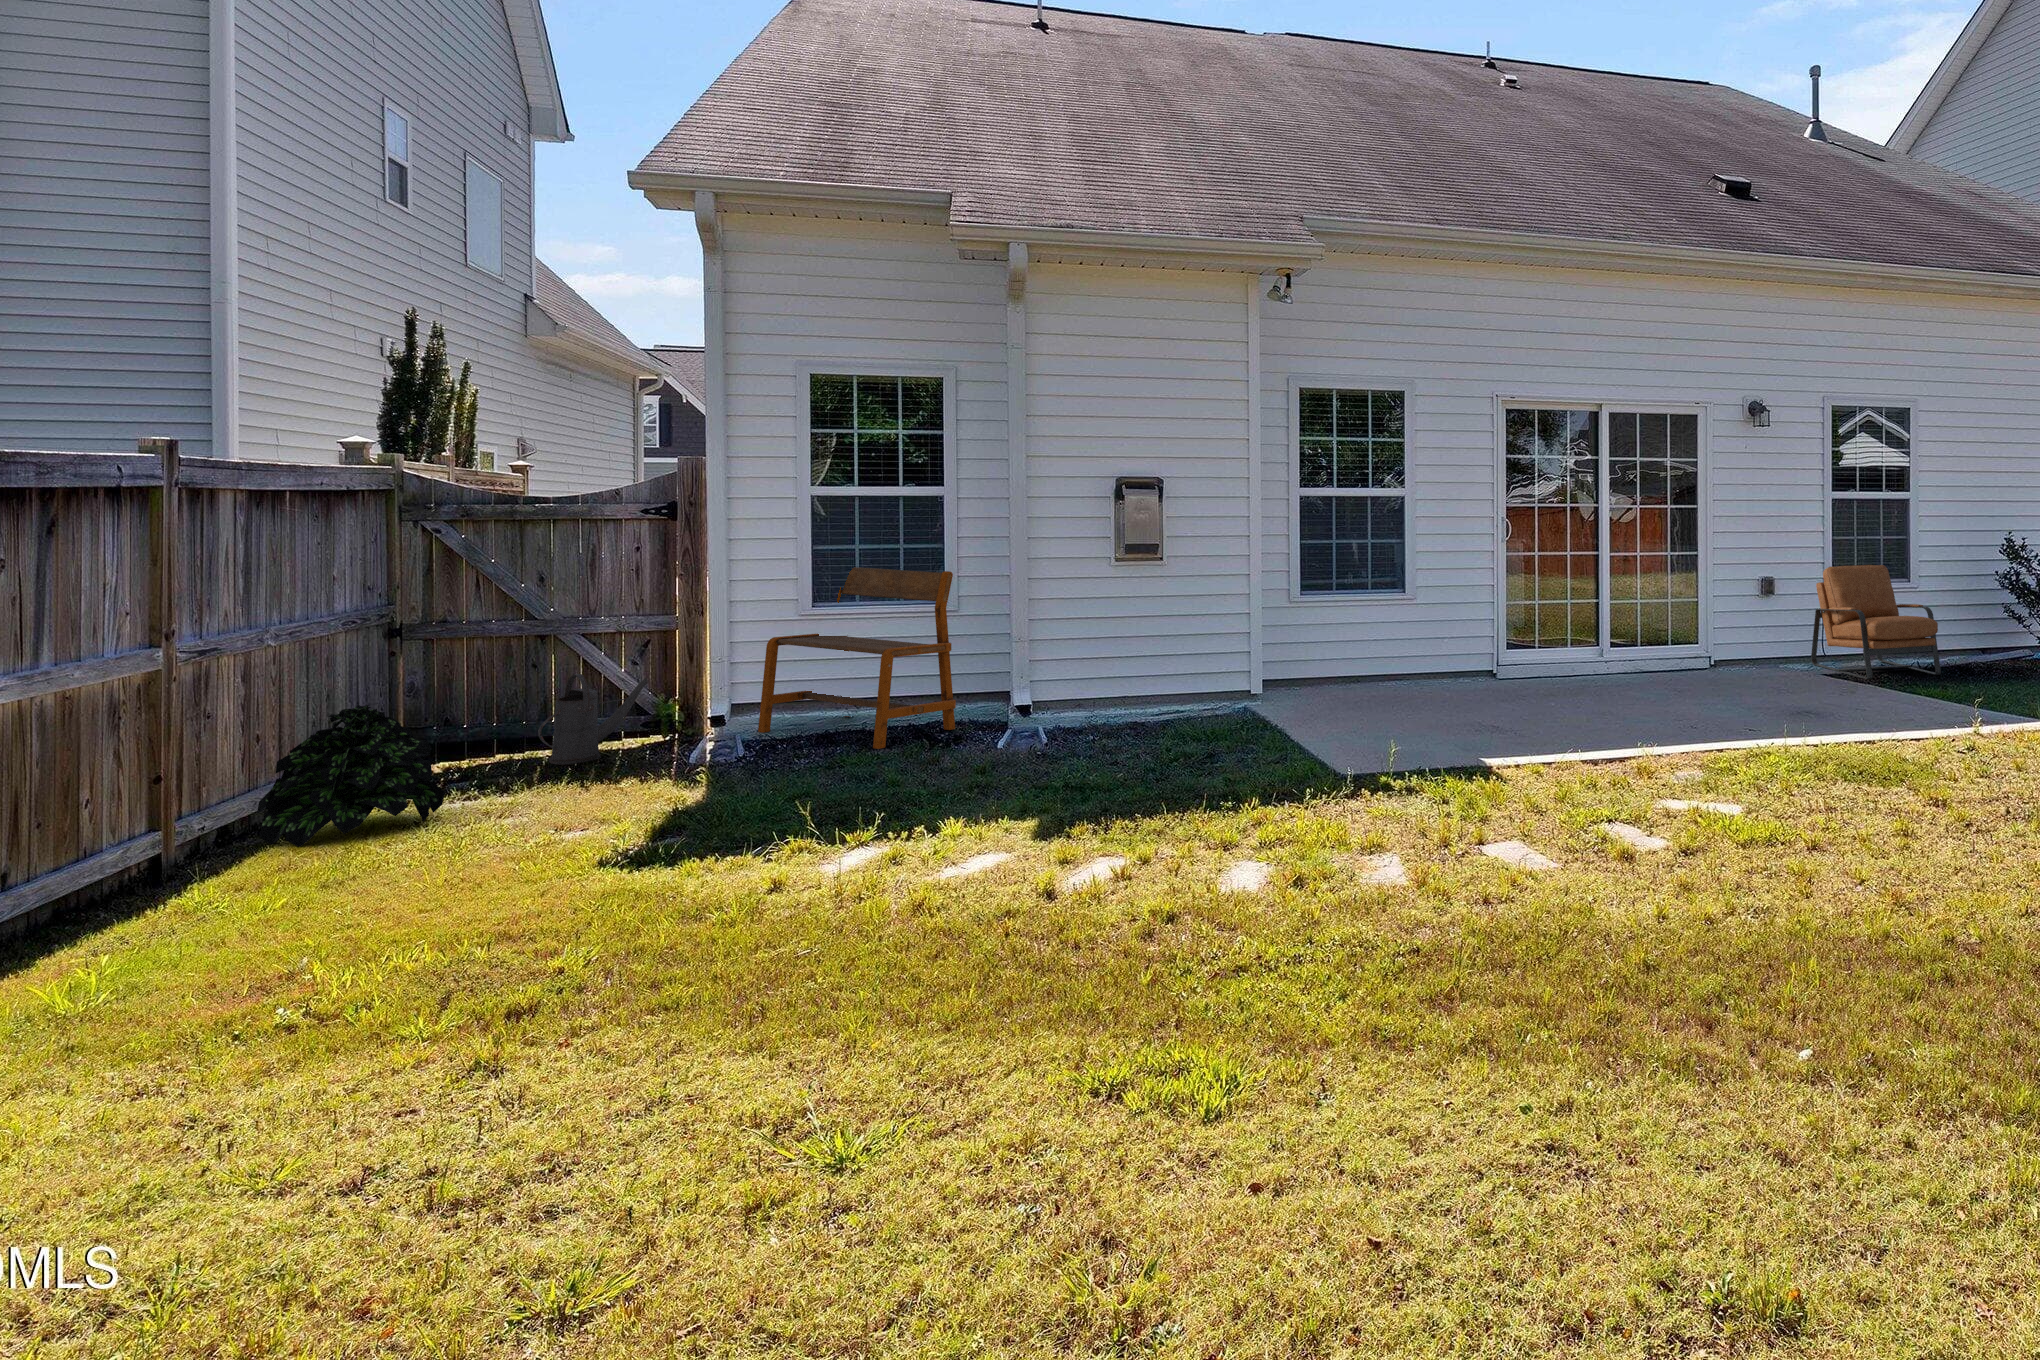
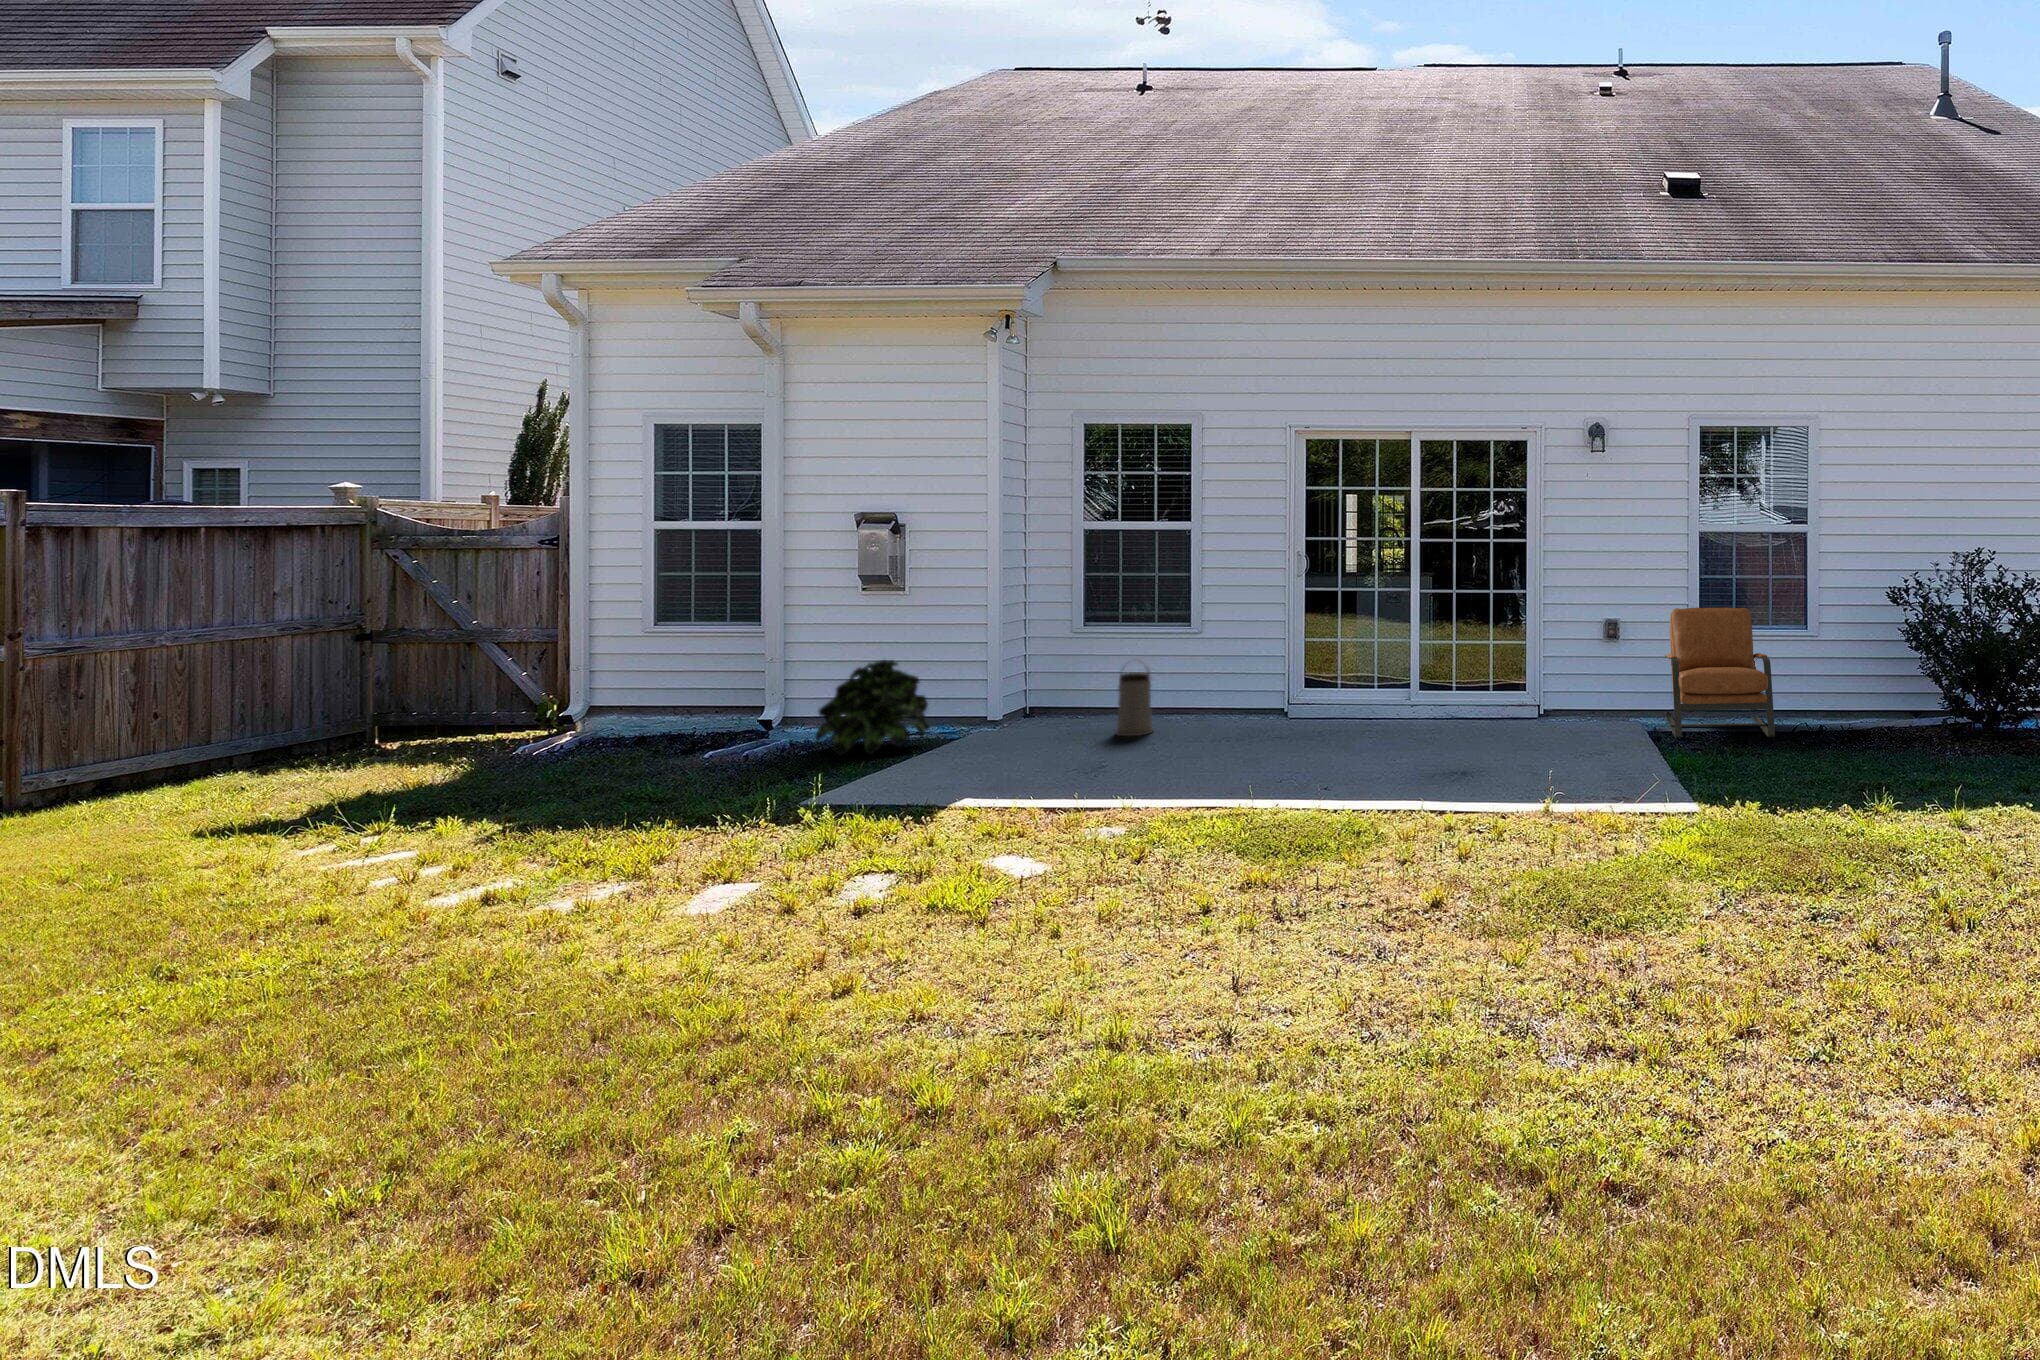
bench: present [758,567,956,749] -> none [595,589,724,753]
watering can: present [538,674,648,765] -> present [1116,662,1153,736]
potted plant: present [257,705,445,847] -> present [816,660,929,755]

